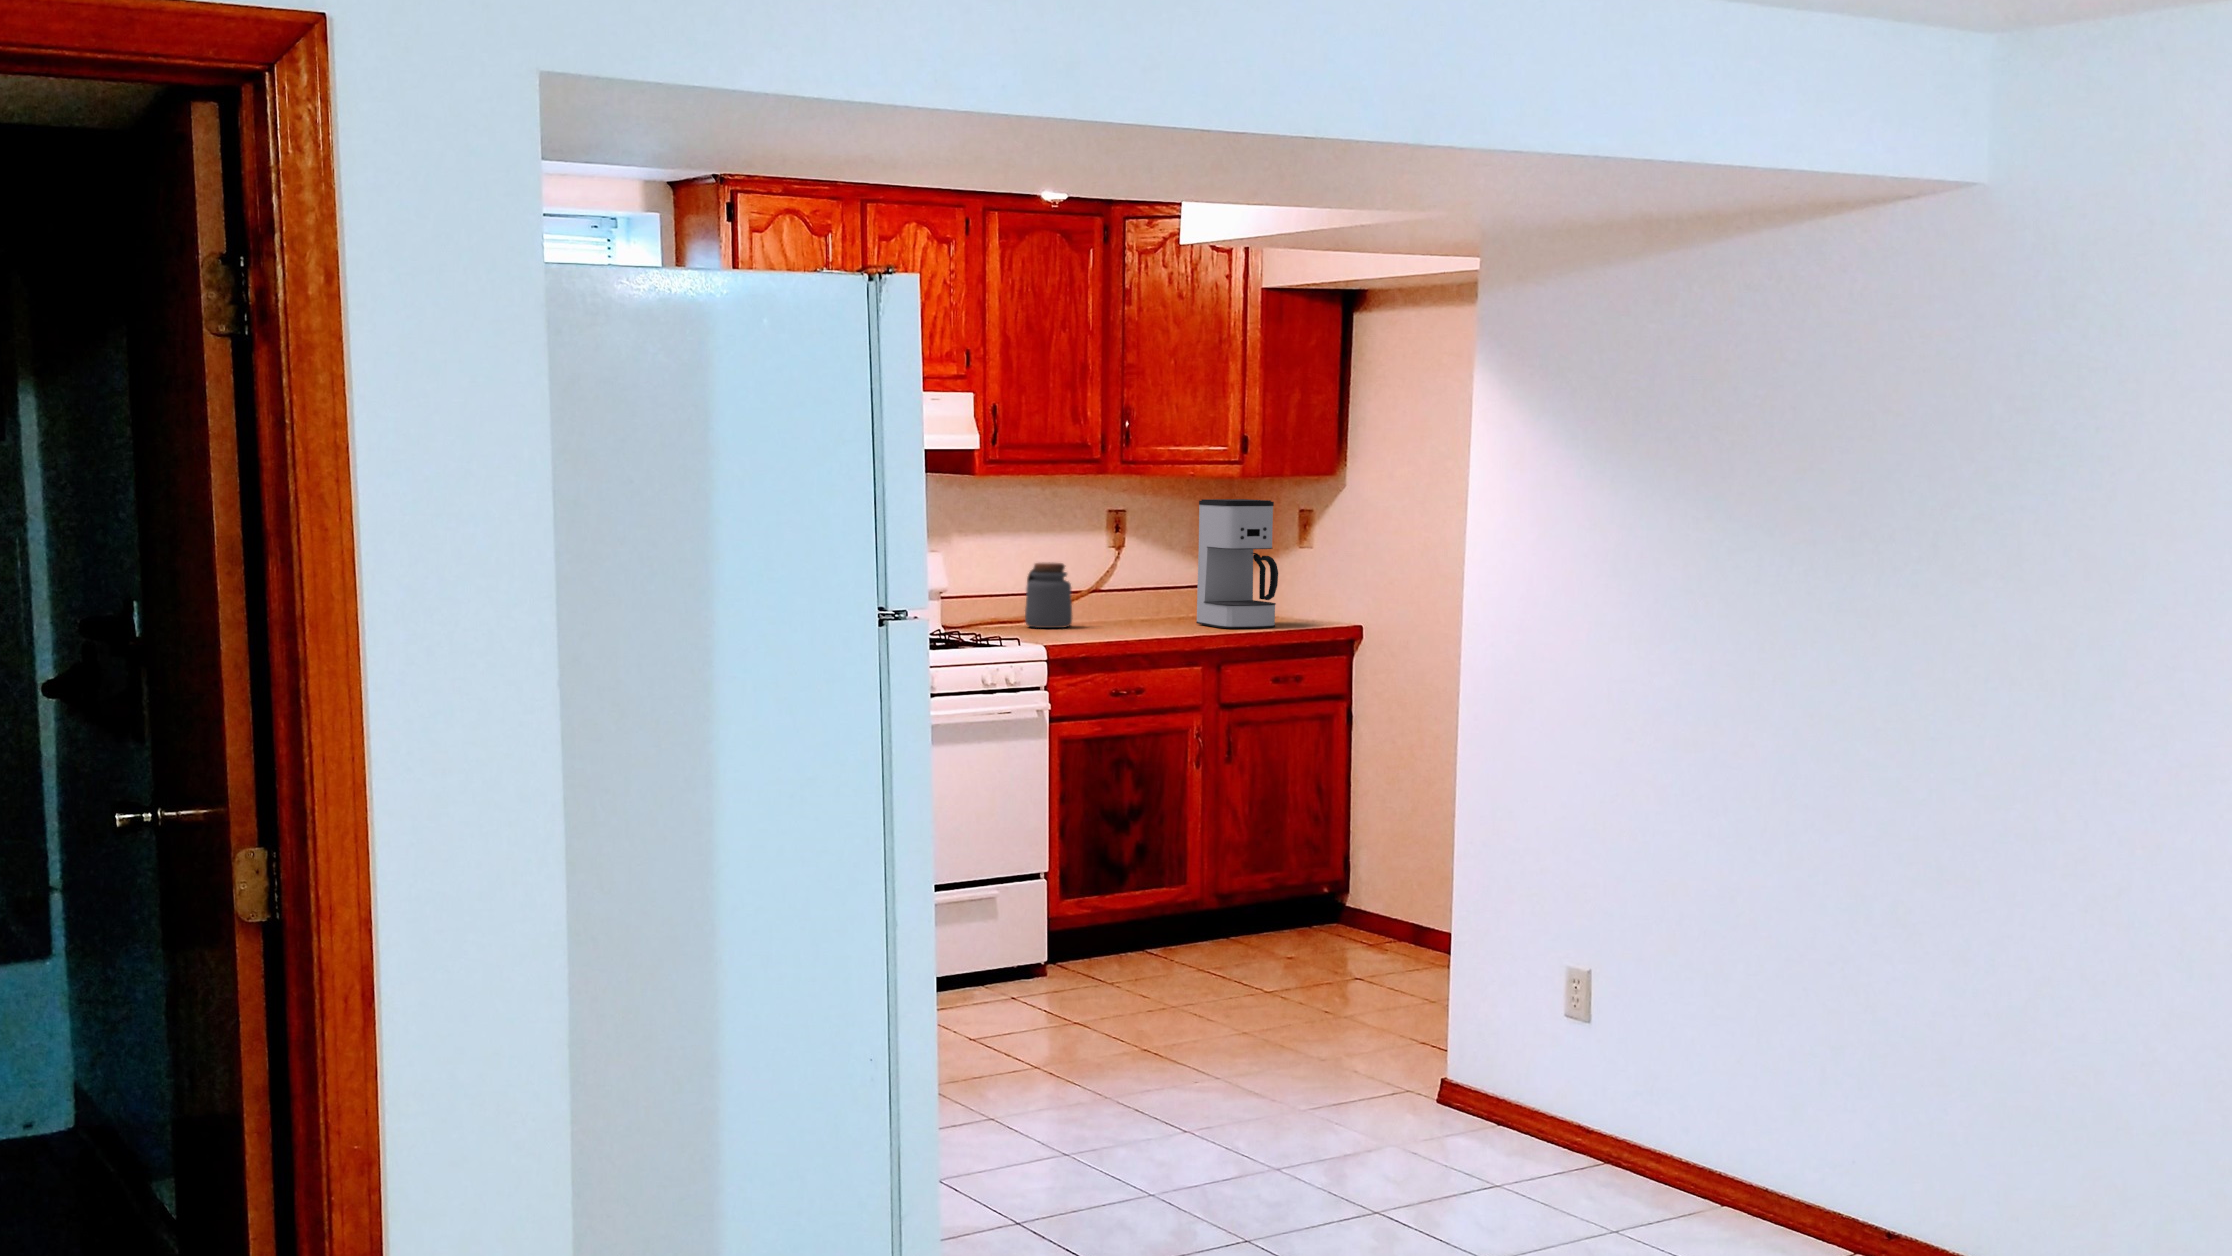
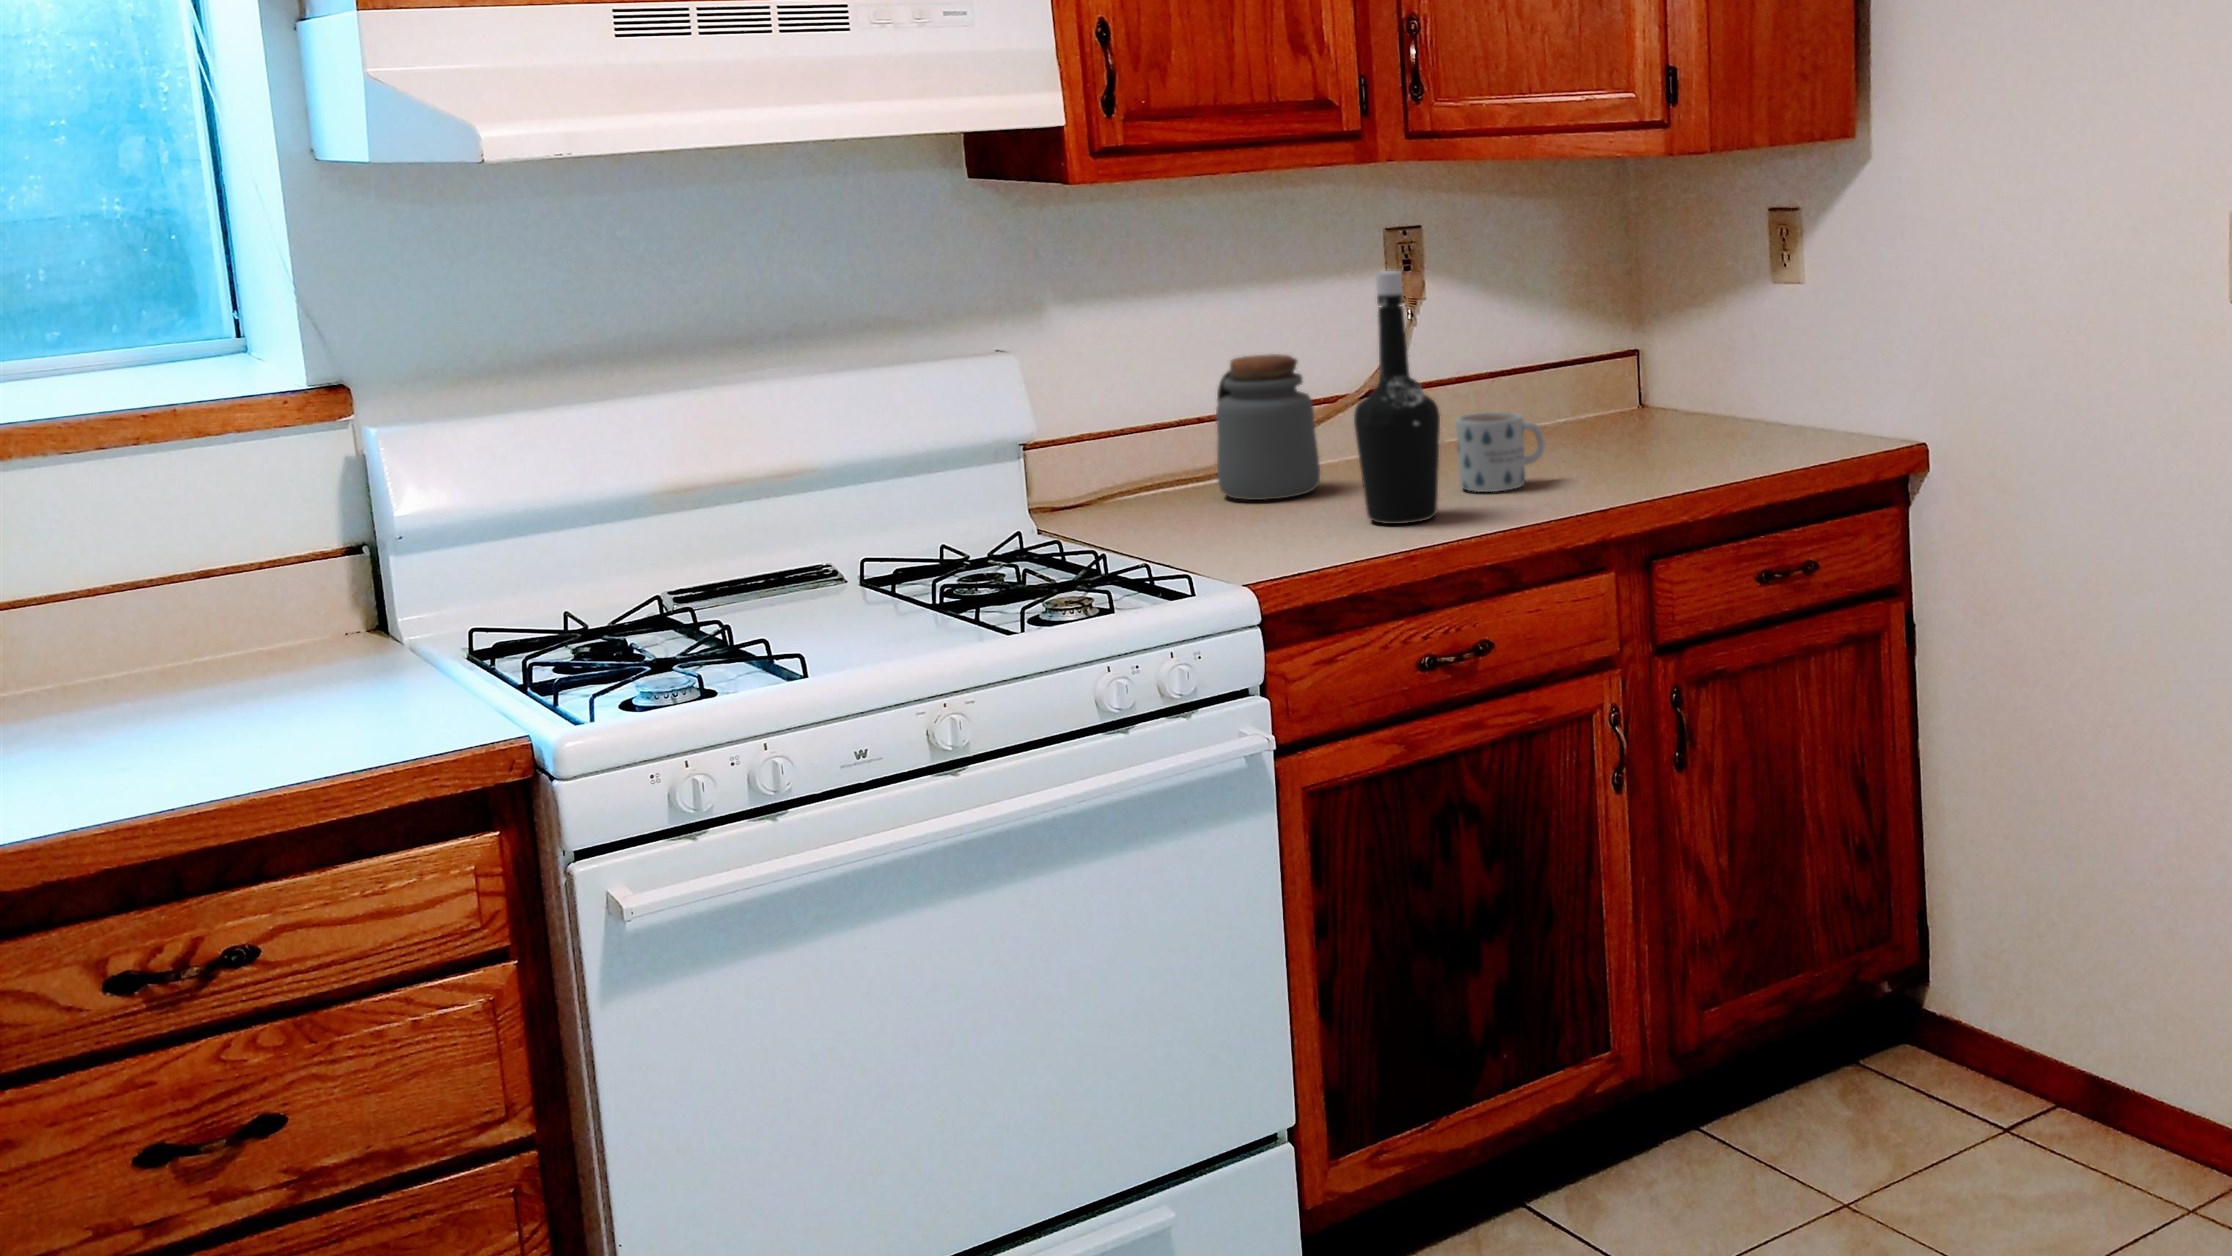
coffee maker: present [1196,499,1278,629] -> none [1573,194,1752,478]
bottle: none [1091,522,1130,635] -> present [1354,271,1440,524]
mug: none [1137,595,1178,629] -> present [1456,412,1545,492]

